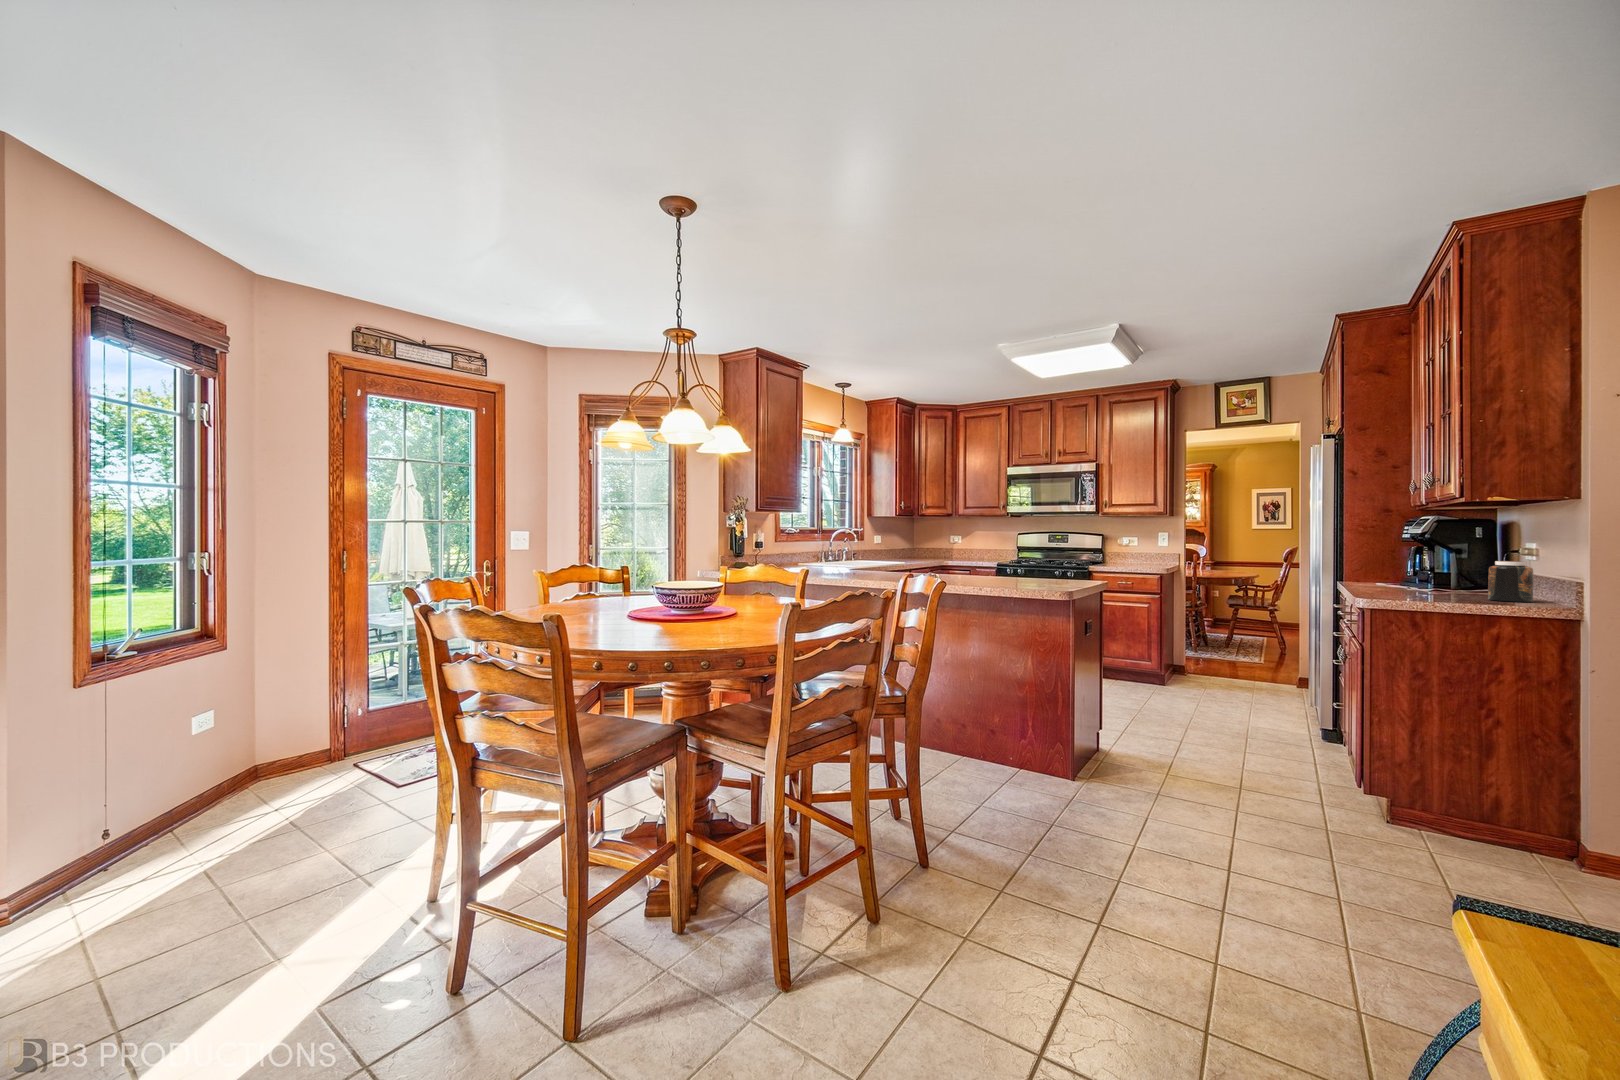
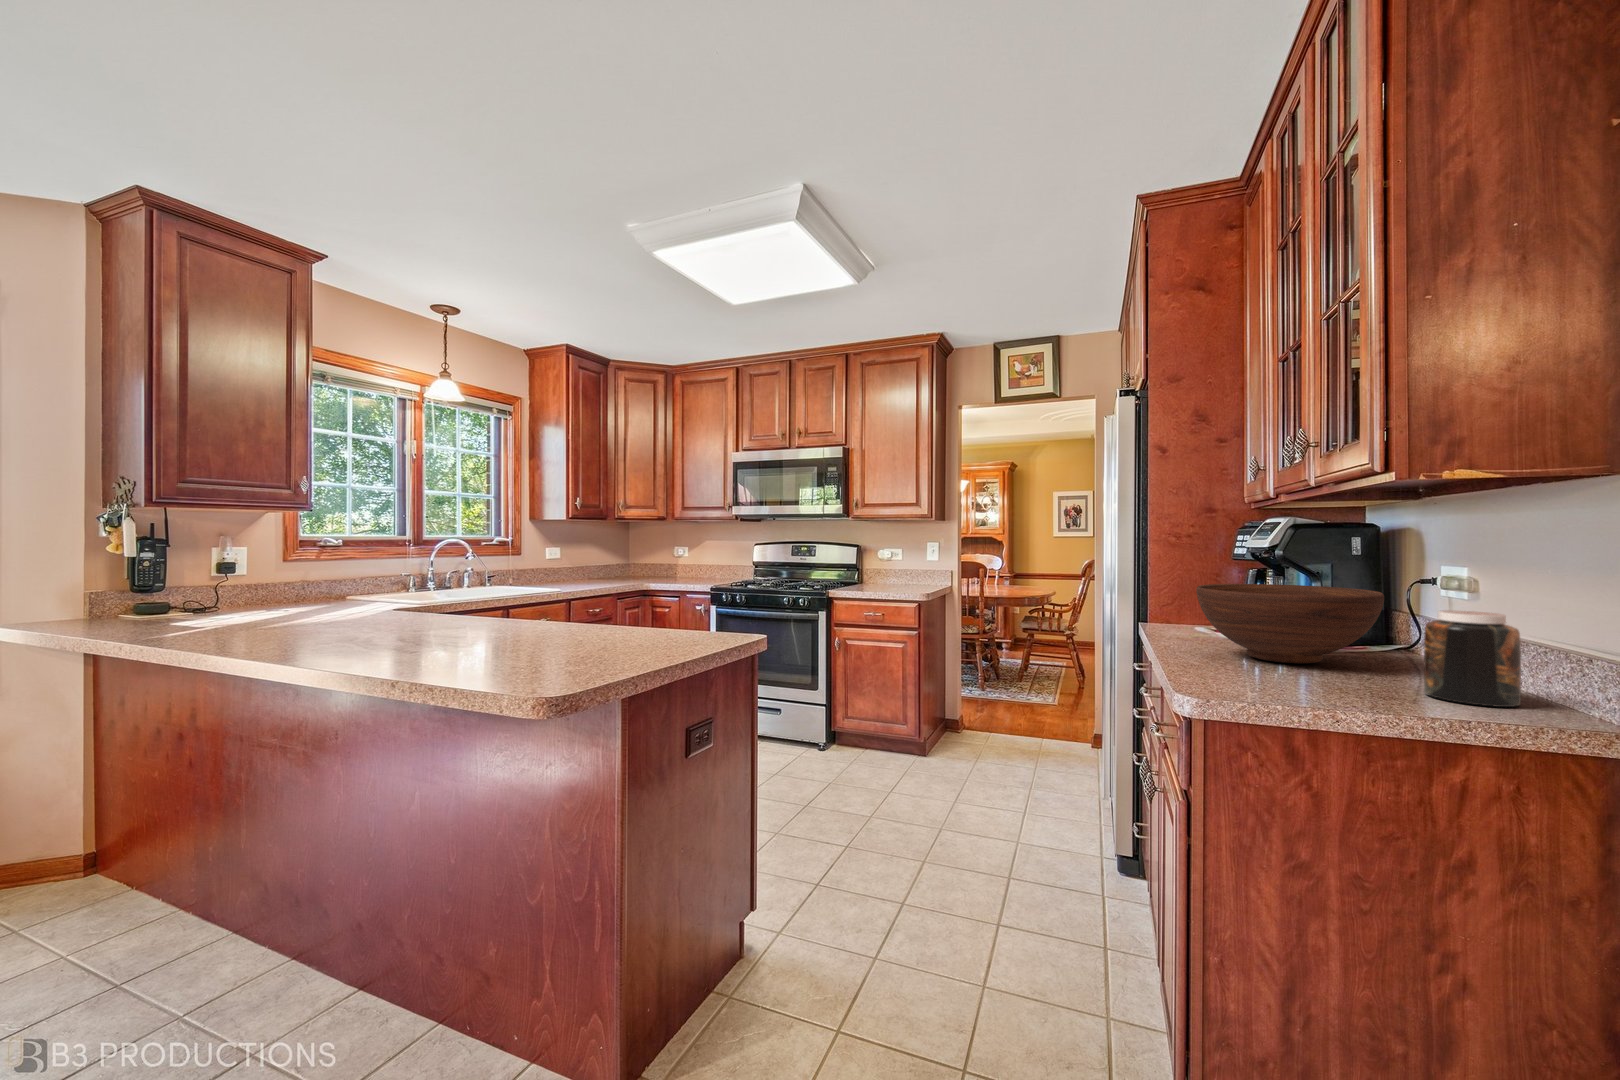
fruit bowl: none [1373,553,1482,592] -> present [1196,584,1384,664]

